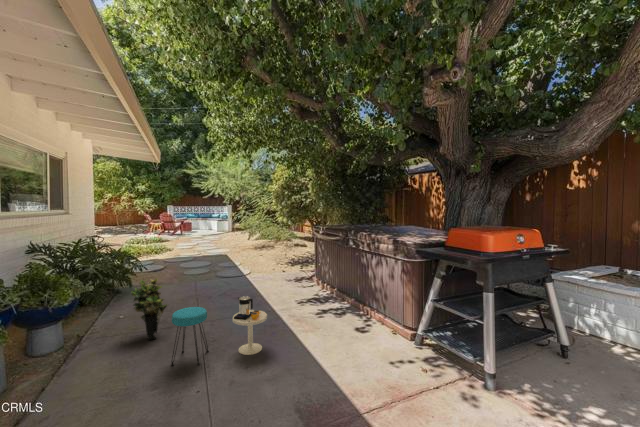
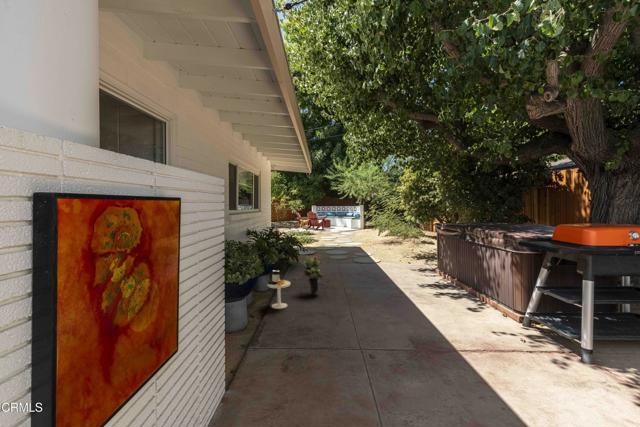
side table: present [233,297,267,355] -> present [267,270,290,309]
stool: present [171,307,208,366] -> none [328,275,351,313]

